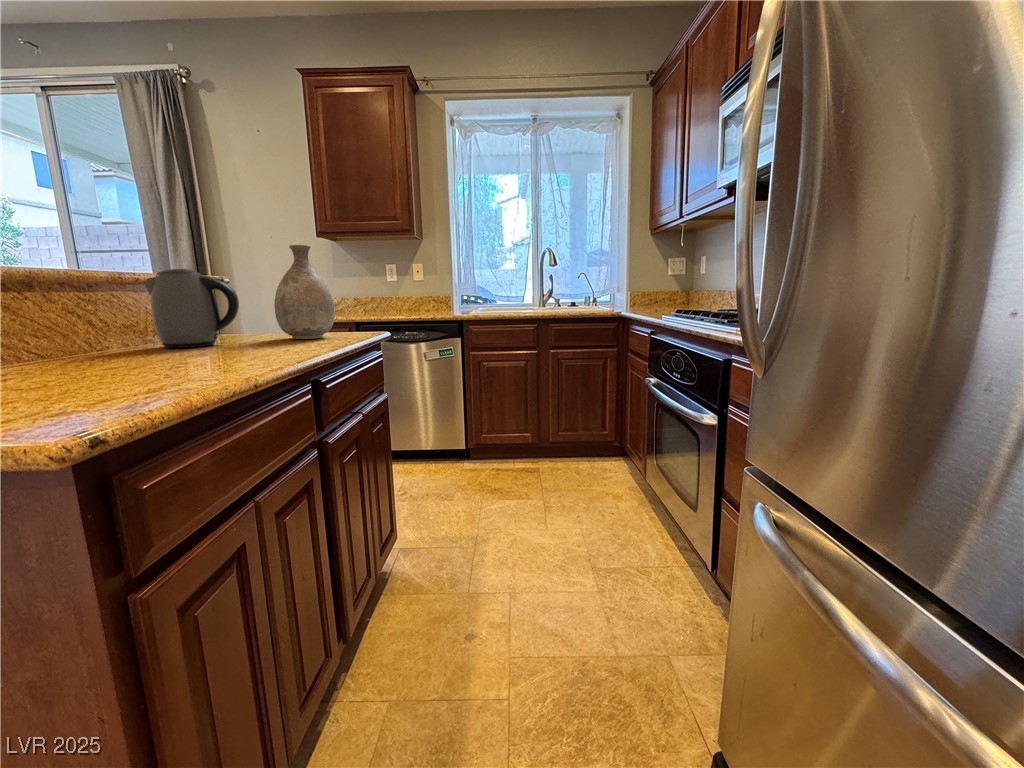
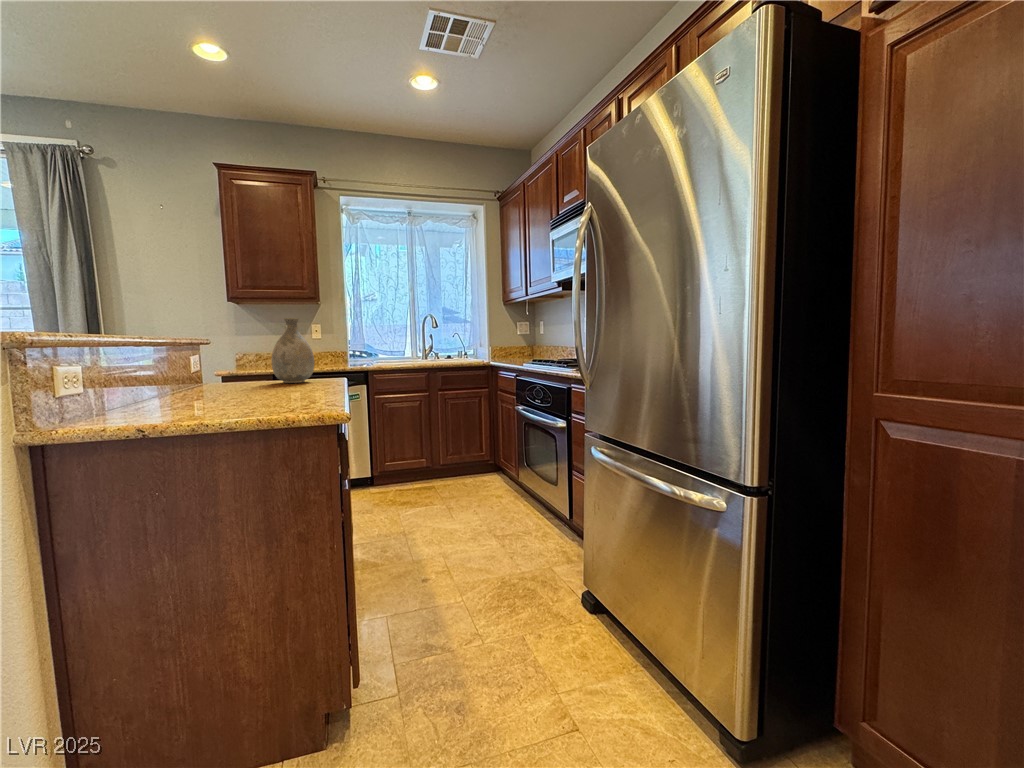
kettle: present [144,269,239,348] -> none [186,336,253,391]

